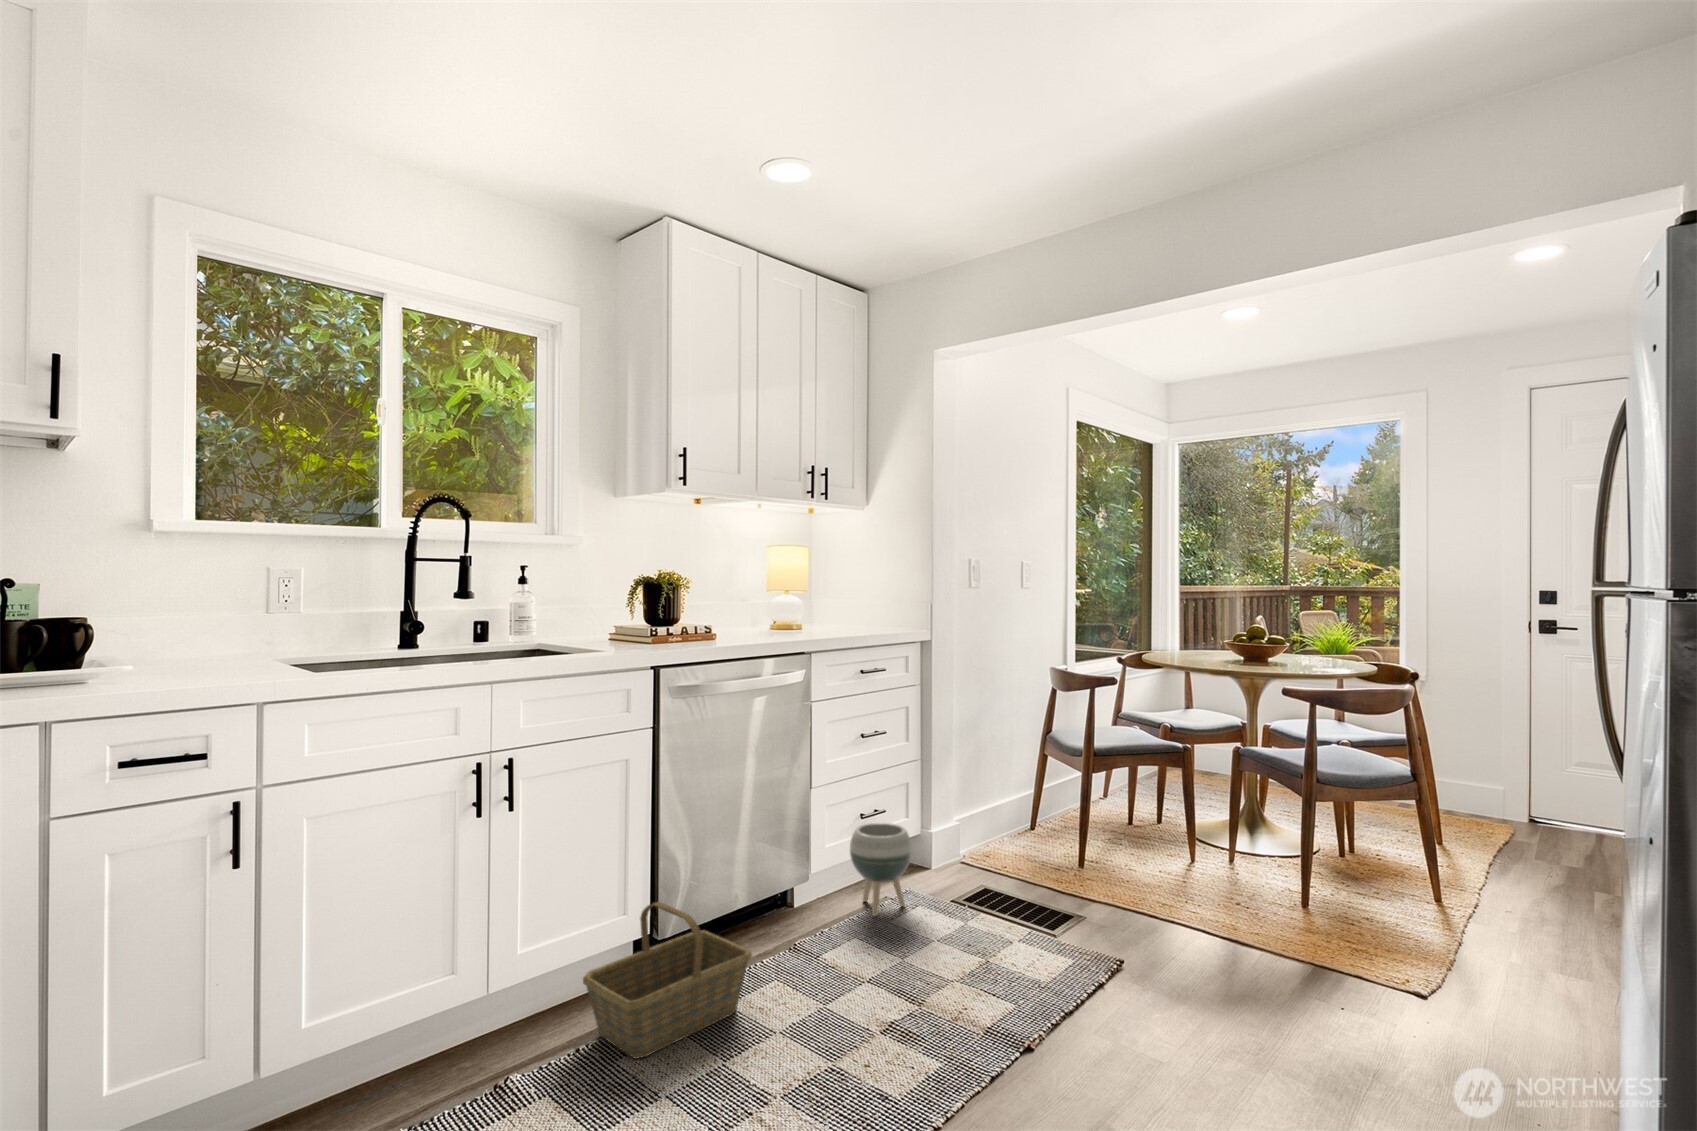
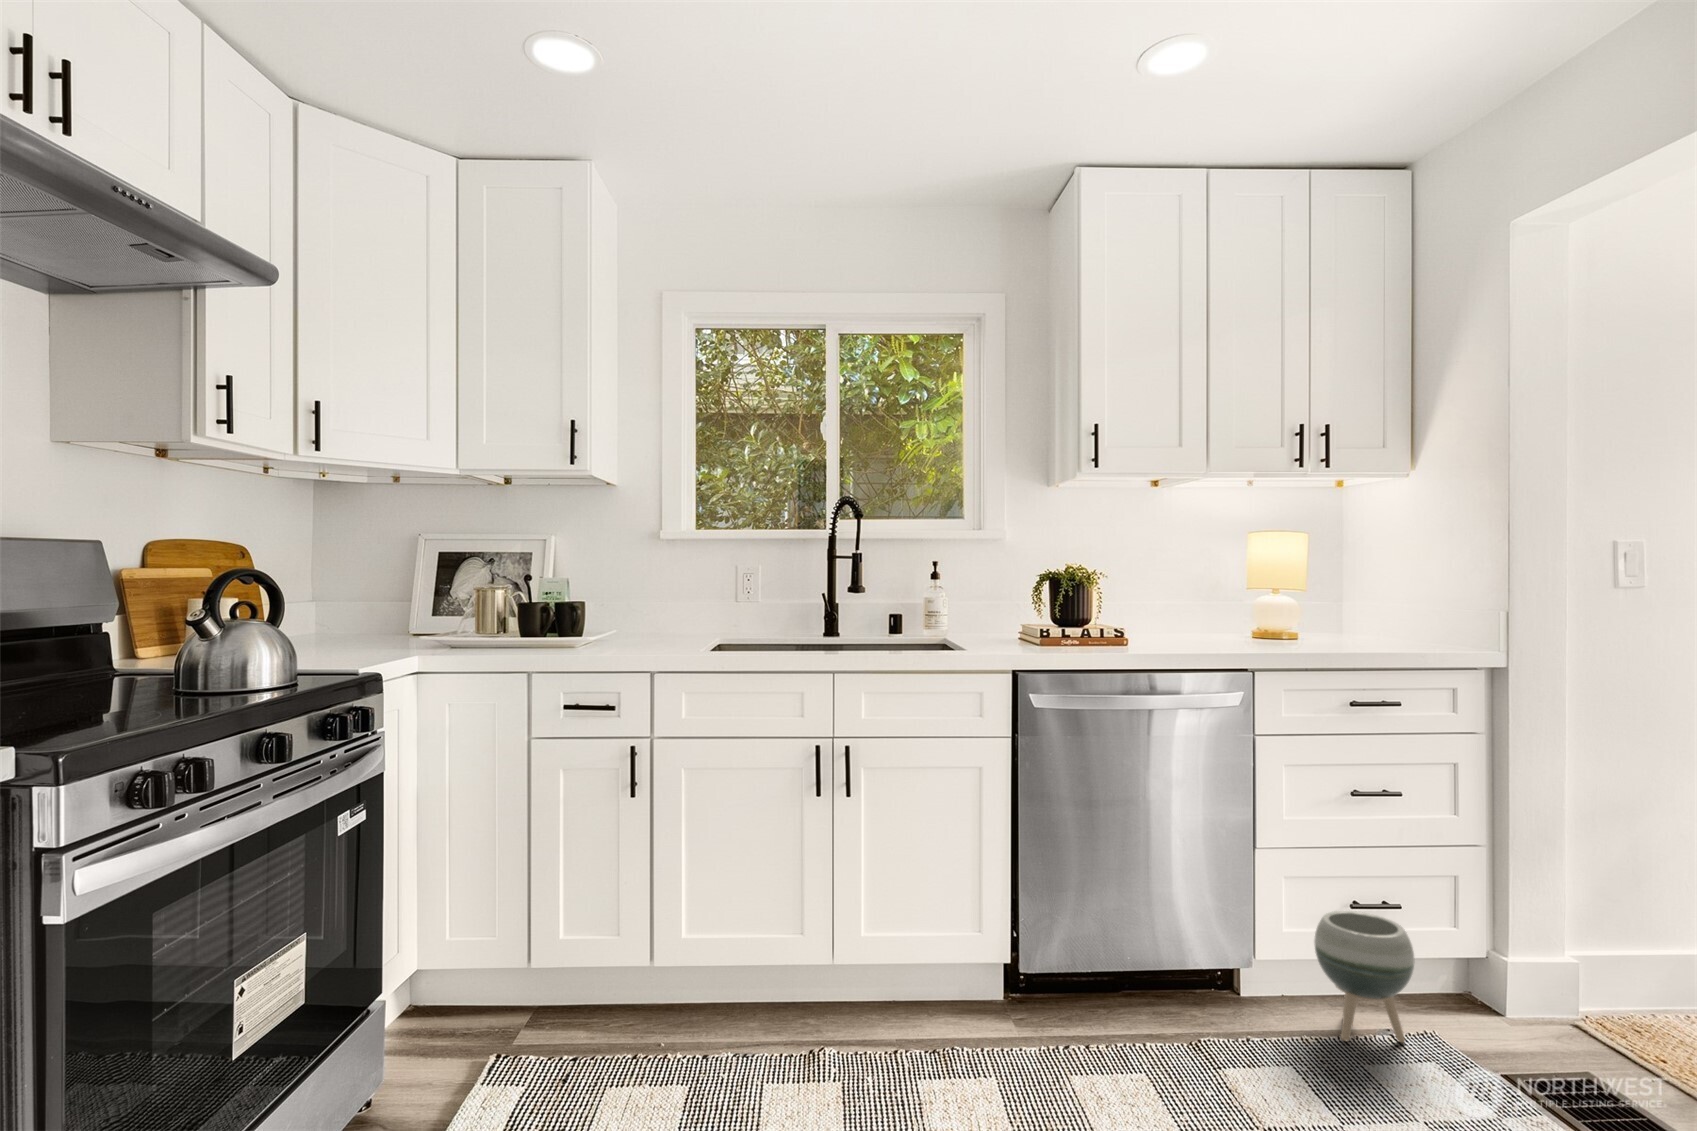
basket: present [583,902,752,1059] -> none [908,928,1092,1088]

